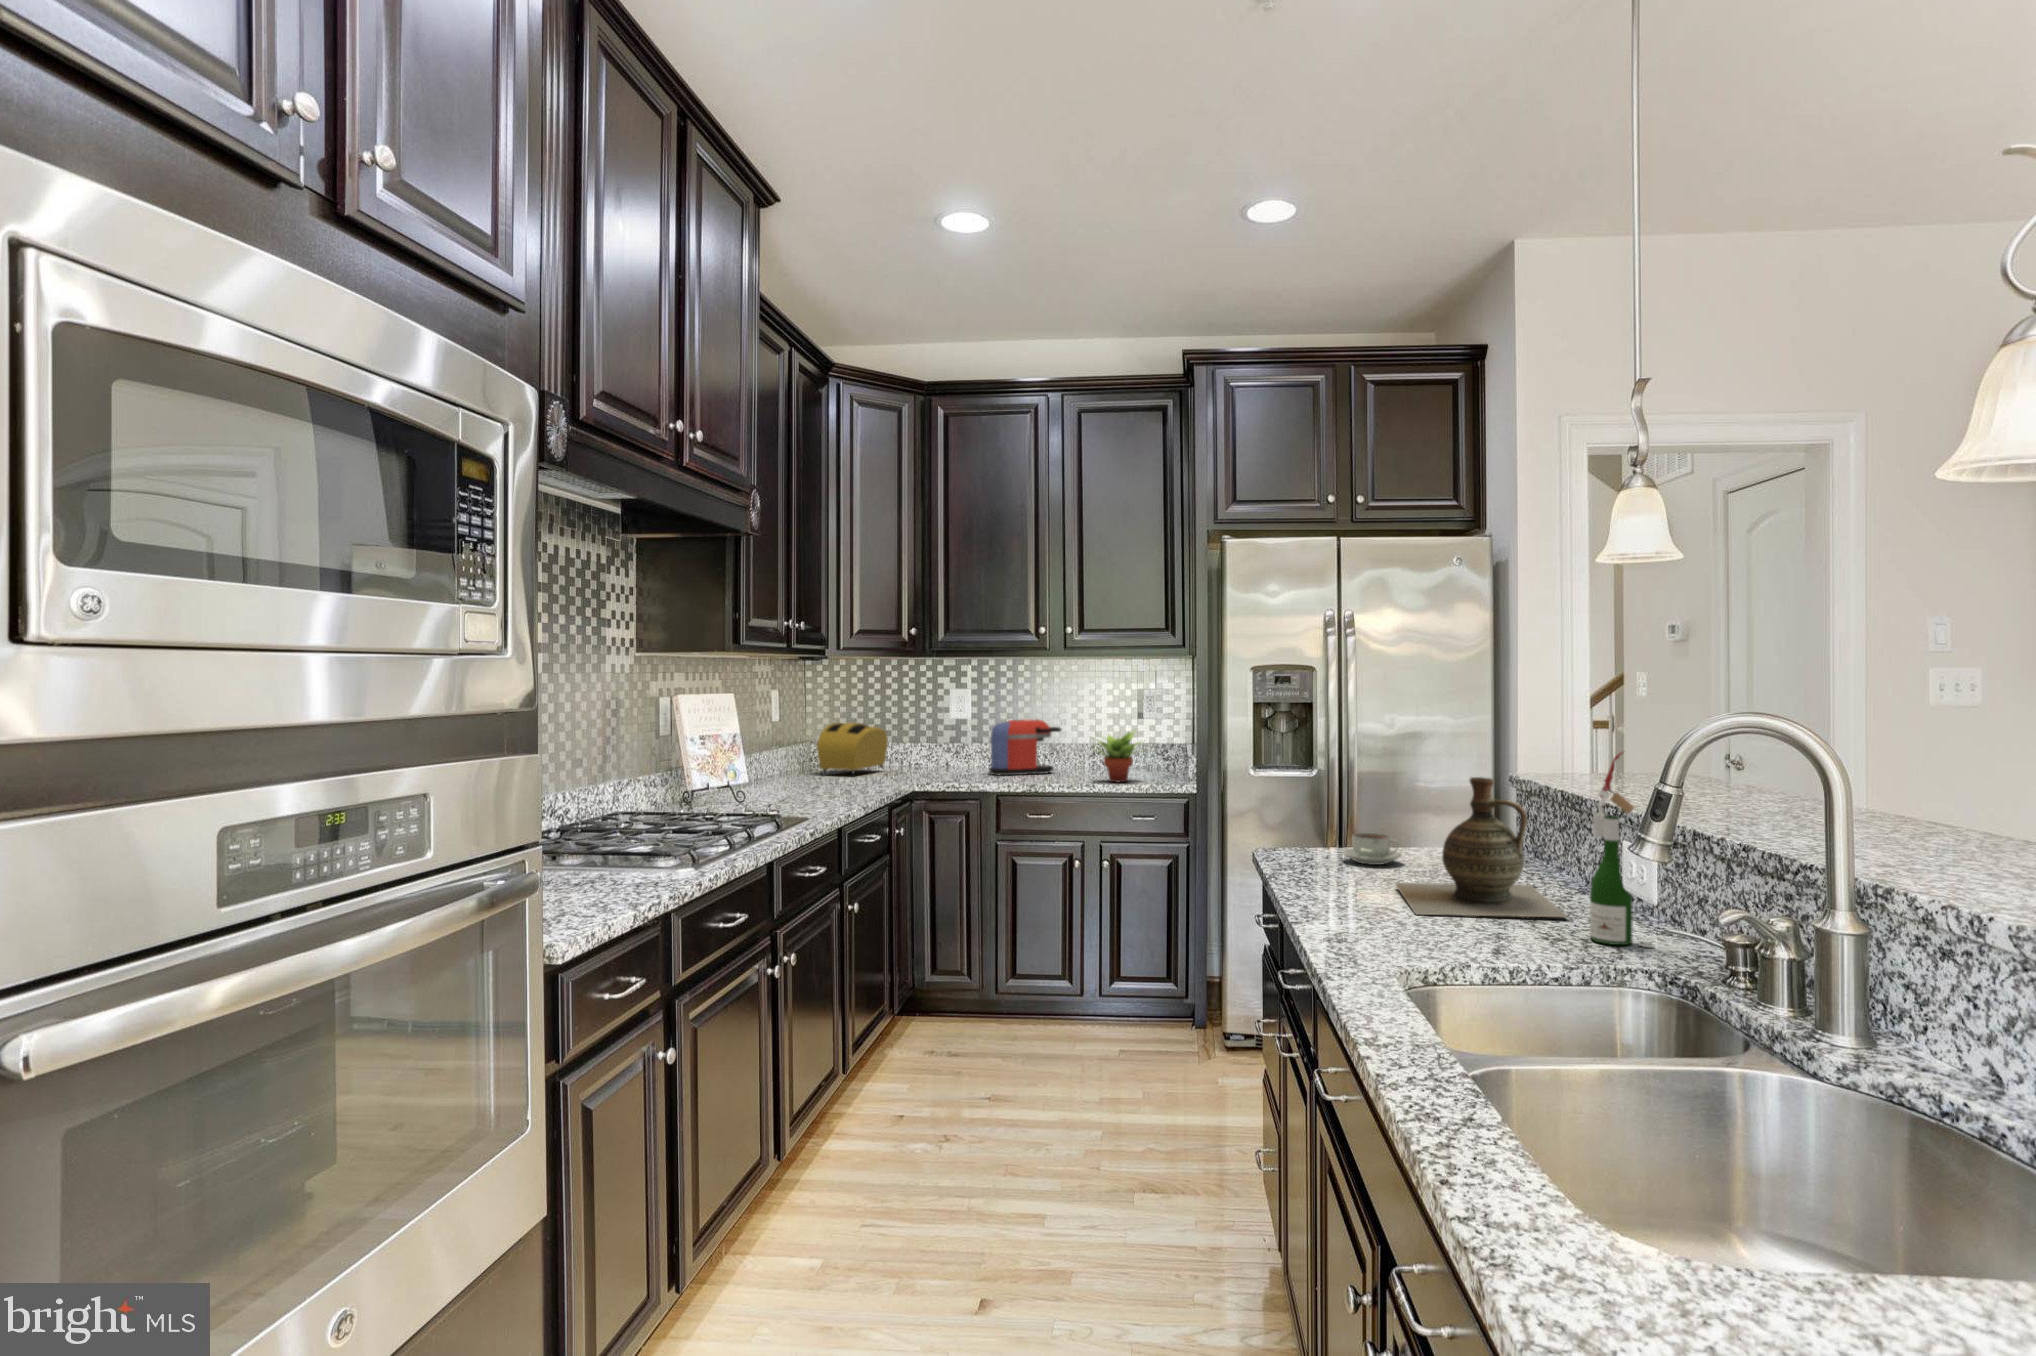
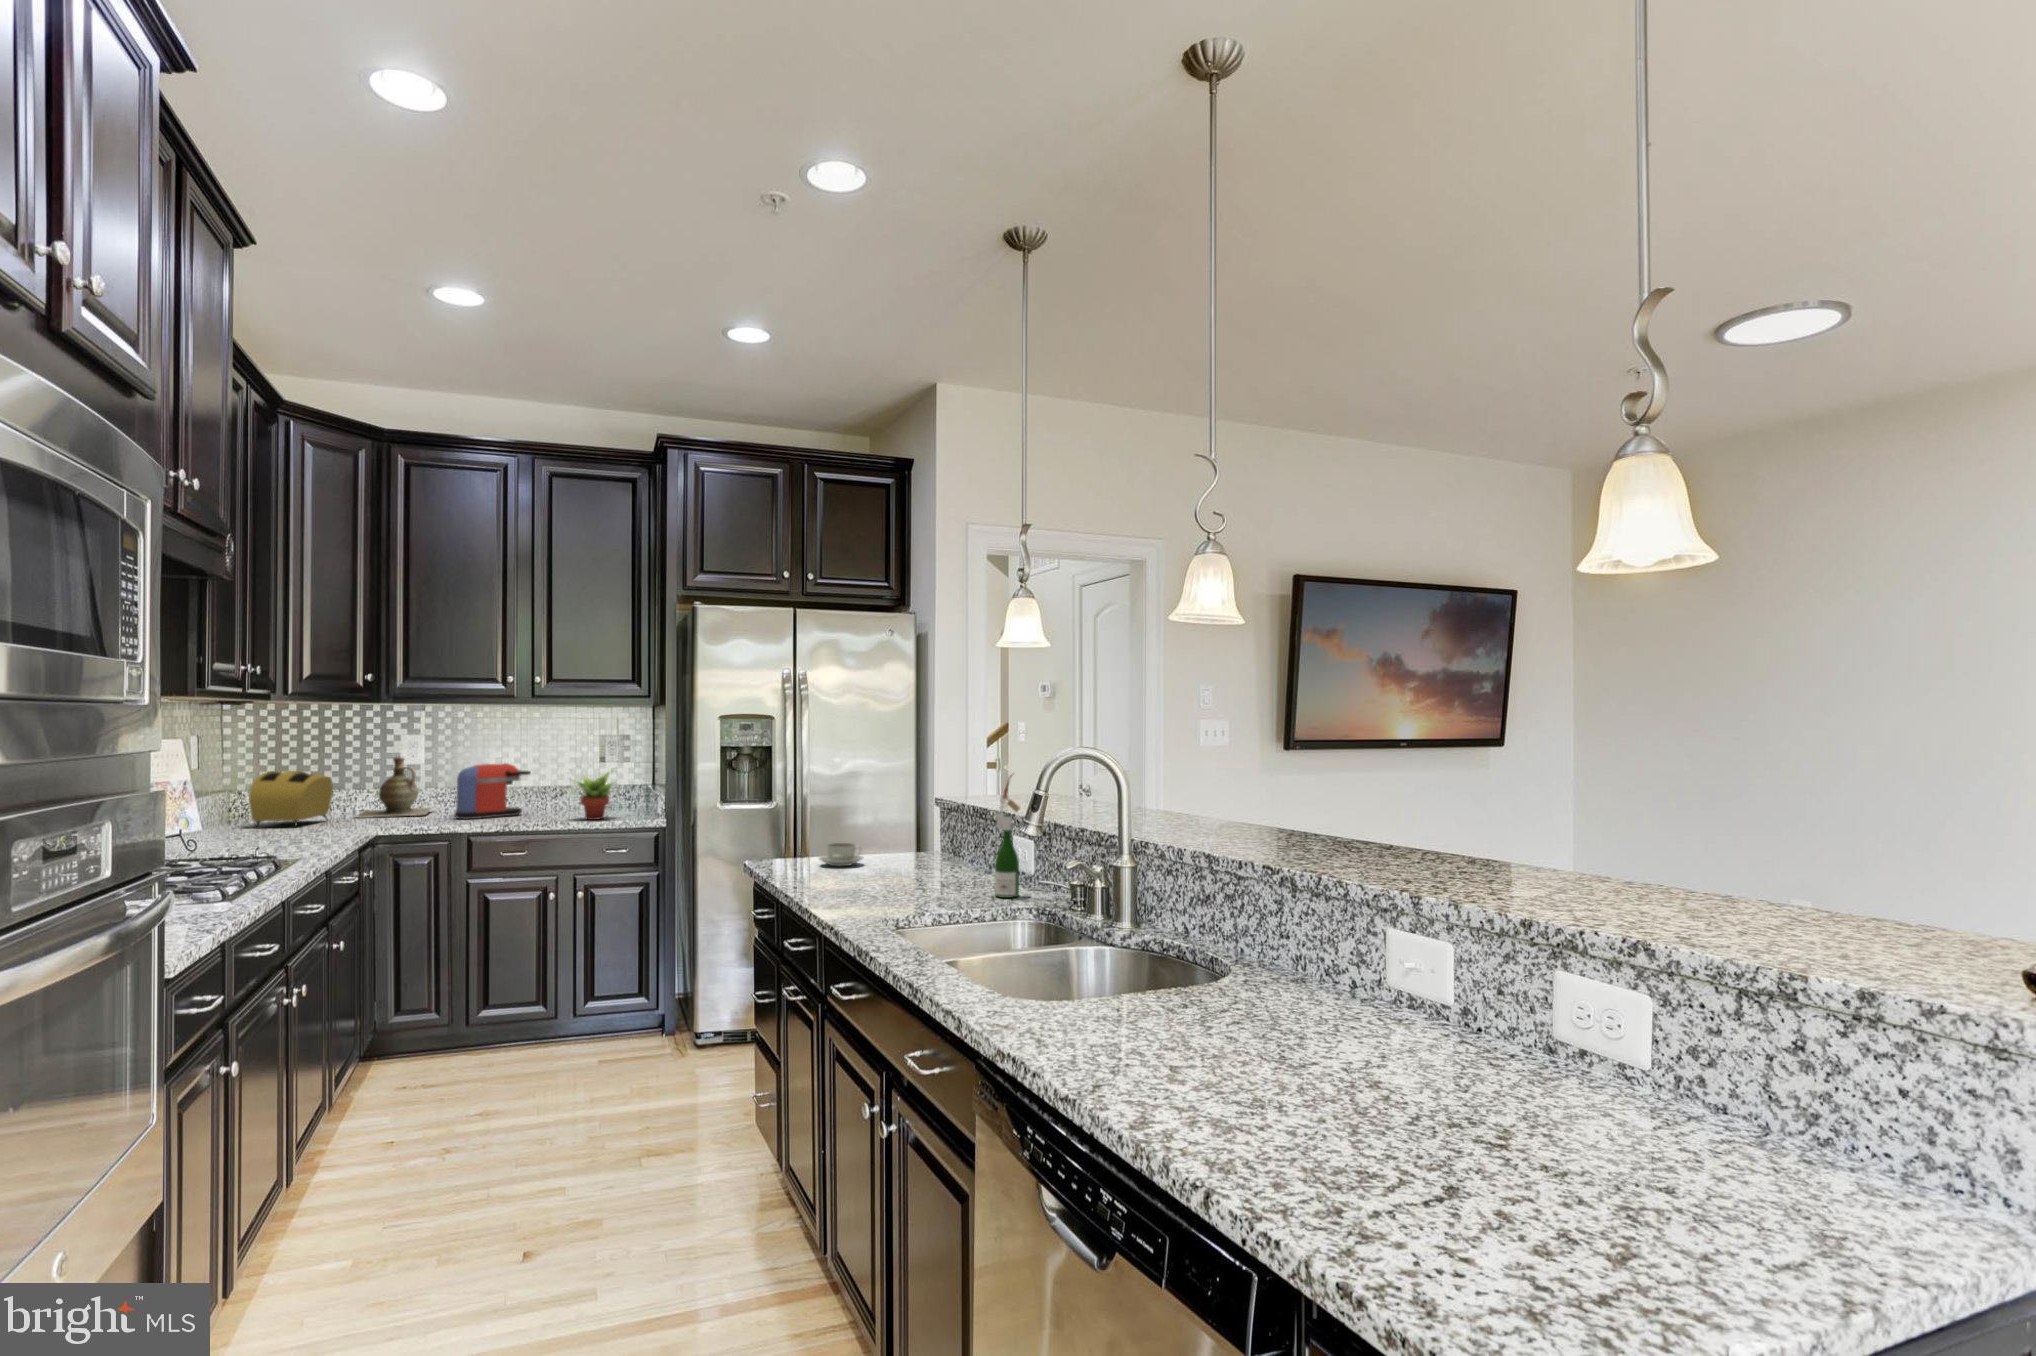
ceramic jug: present [1395,777,1567,917] -> present [356,757,431,818]

